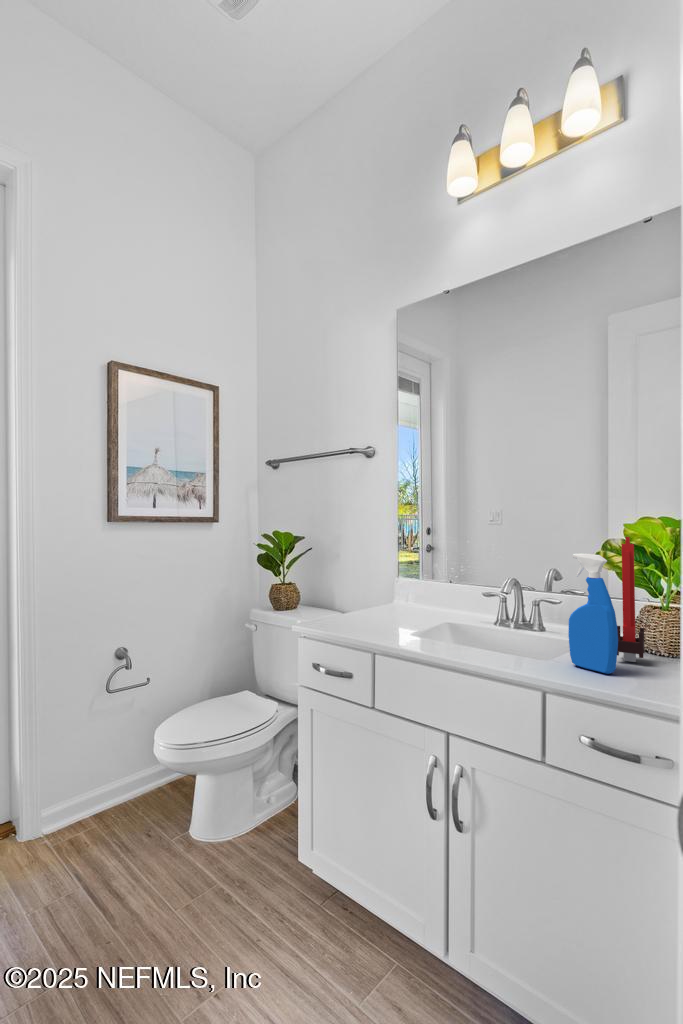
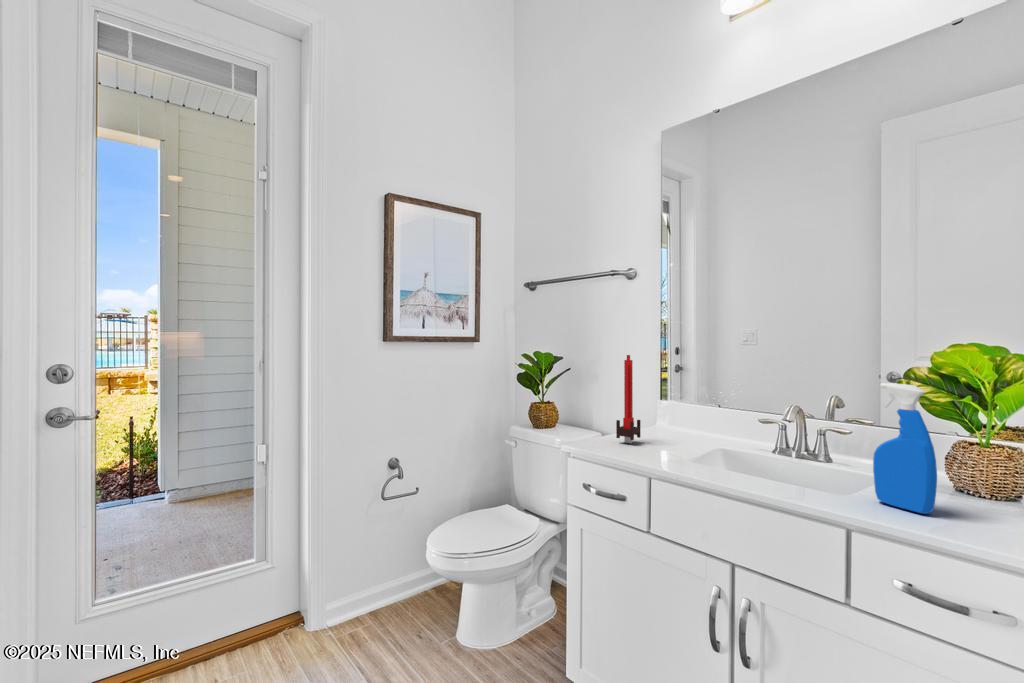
candle: present [617,537,644,662] -> present [616,355,640,443]

